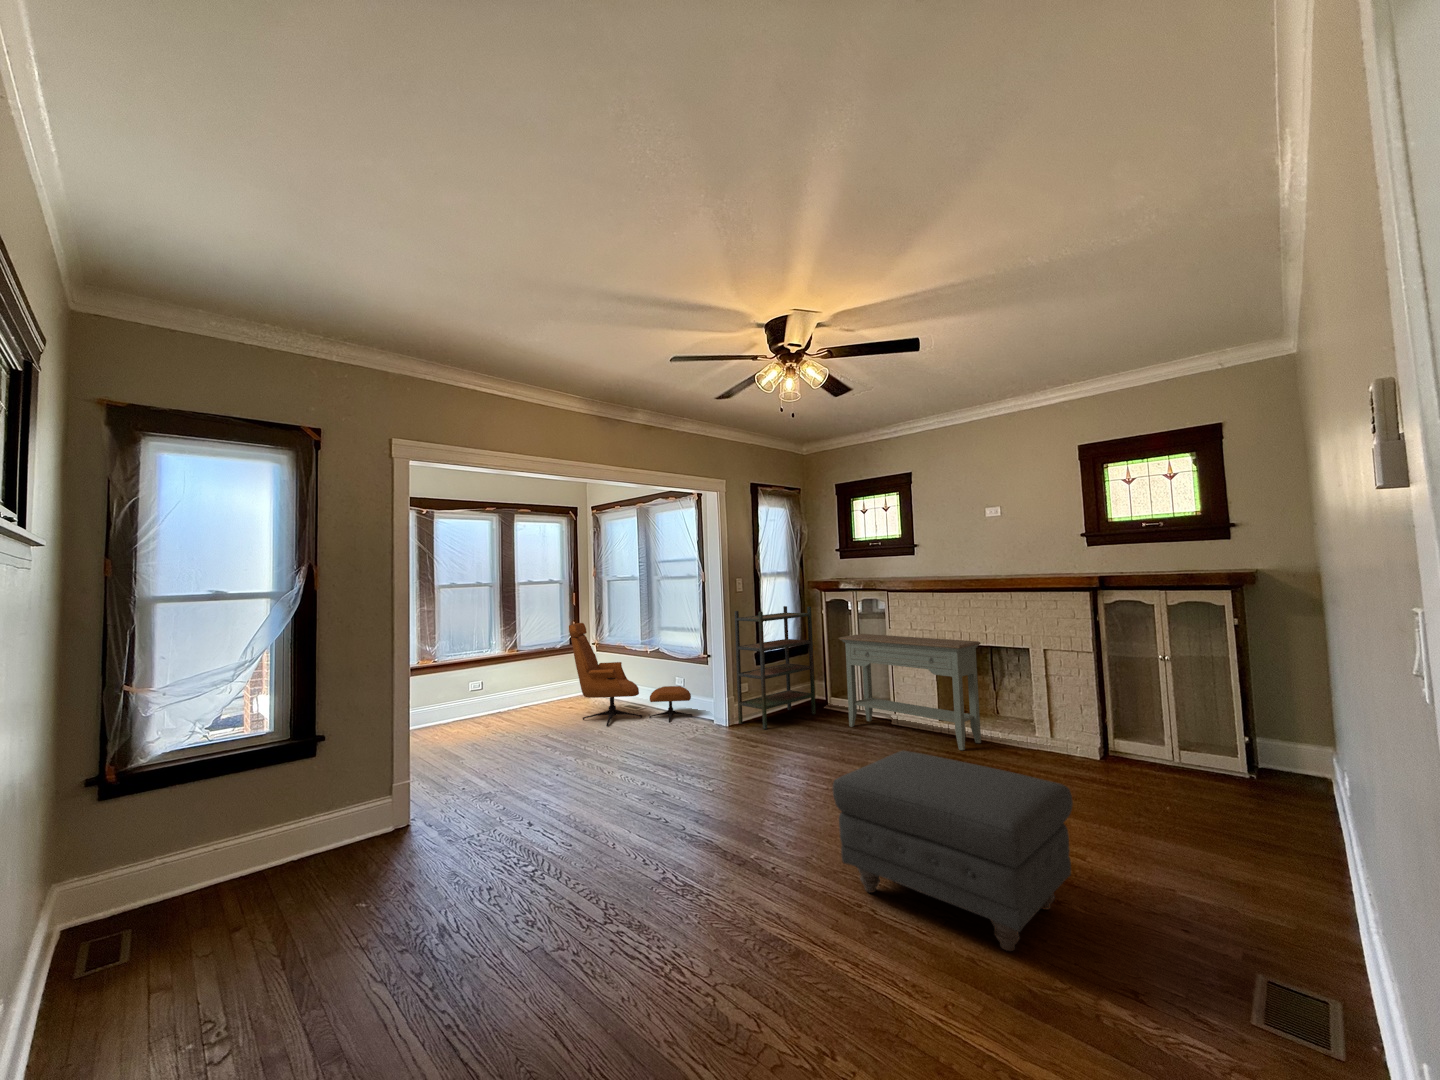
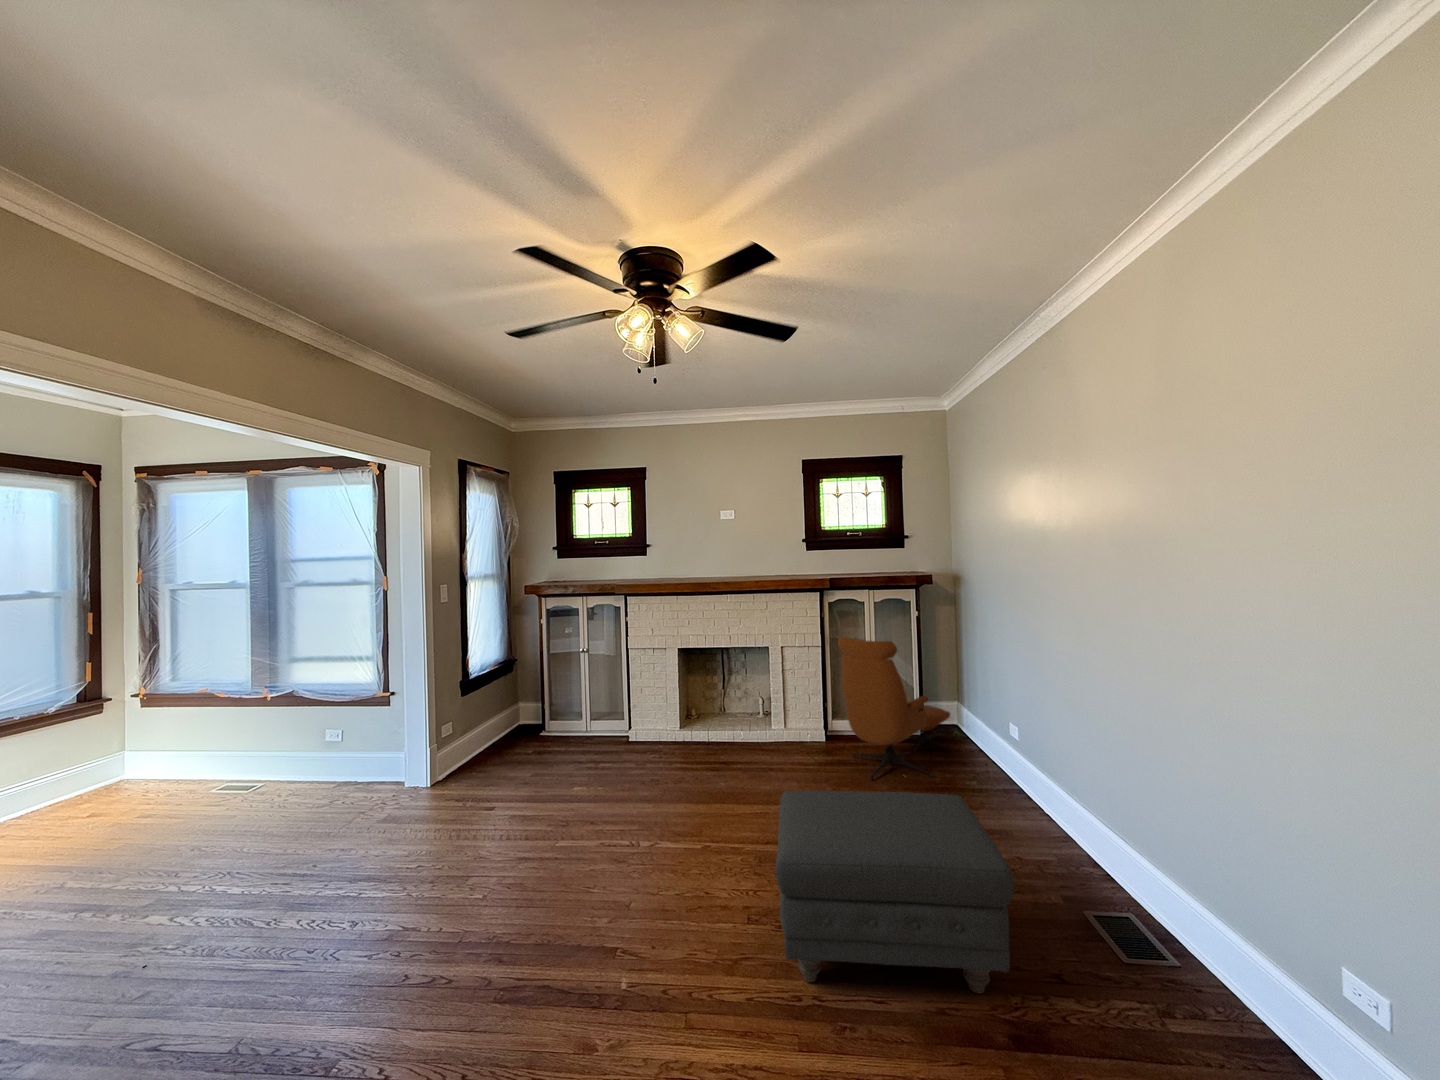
bookshelf: present [735,606,816,729] -> none [442,616,536,779]
lounge chair: present [569,623,692,726] -> present [838,637,952,780]
console table: present [839,634,981,750] -> none [579,644,731,757]

